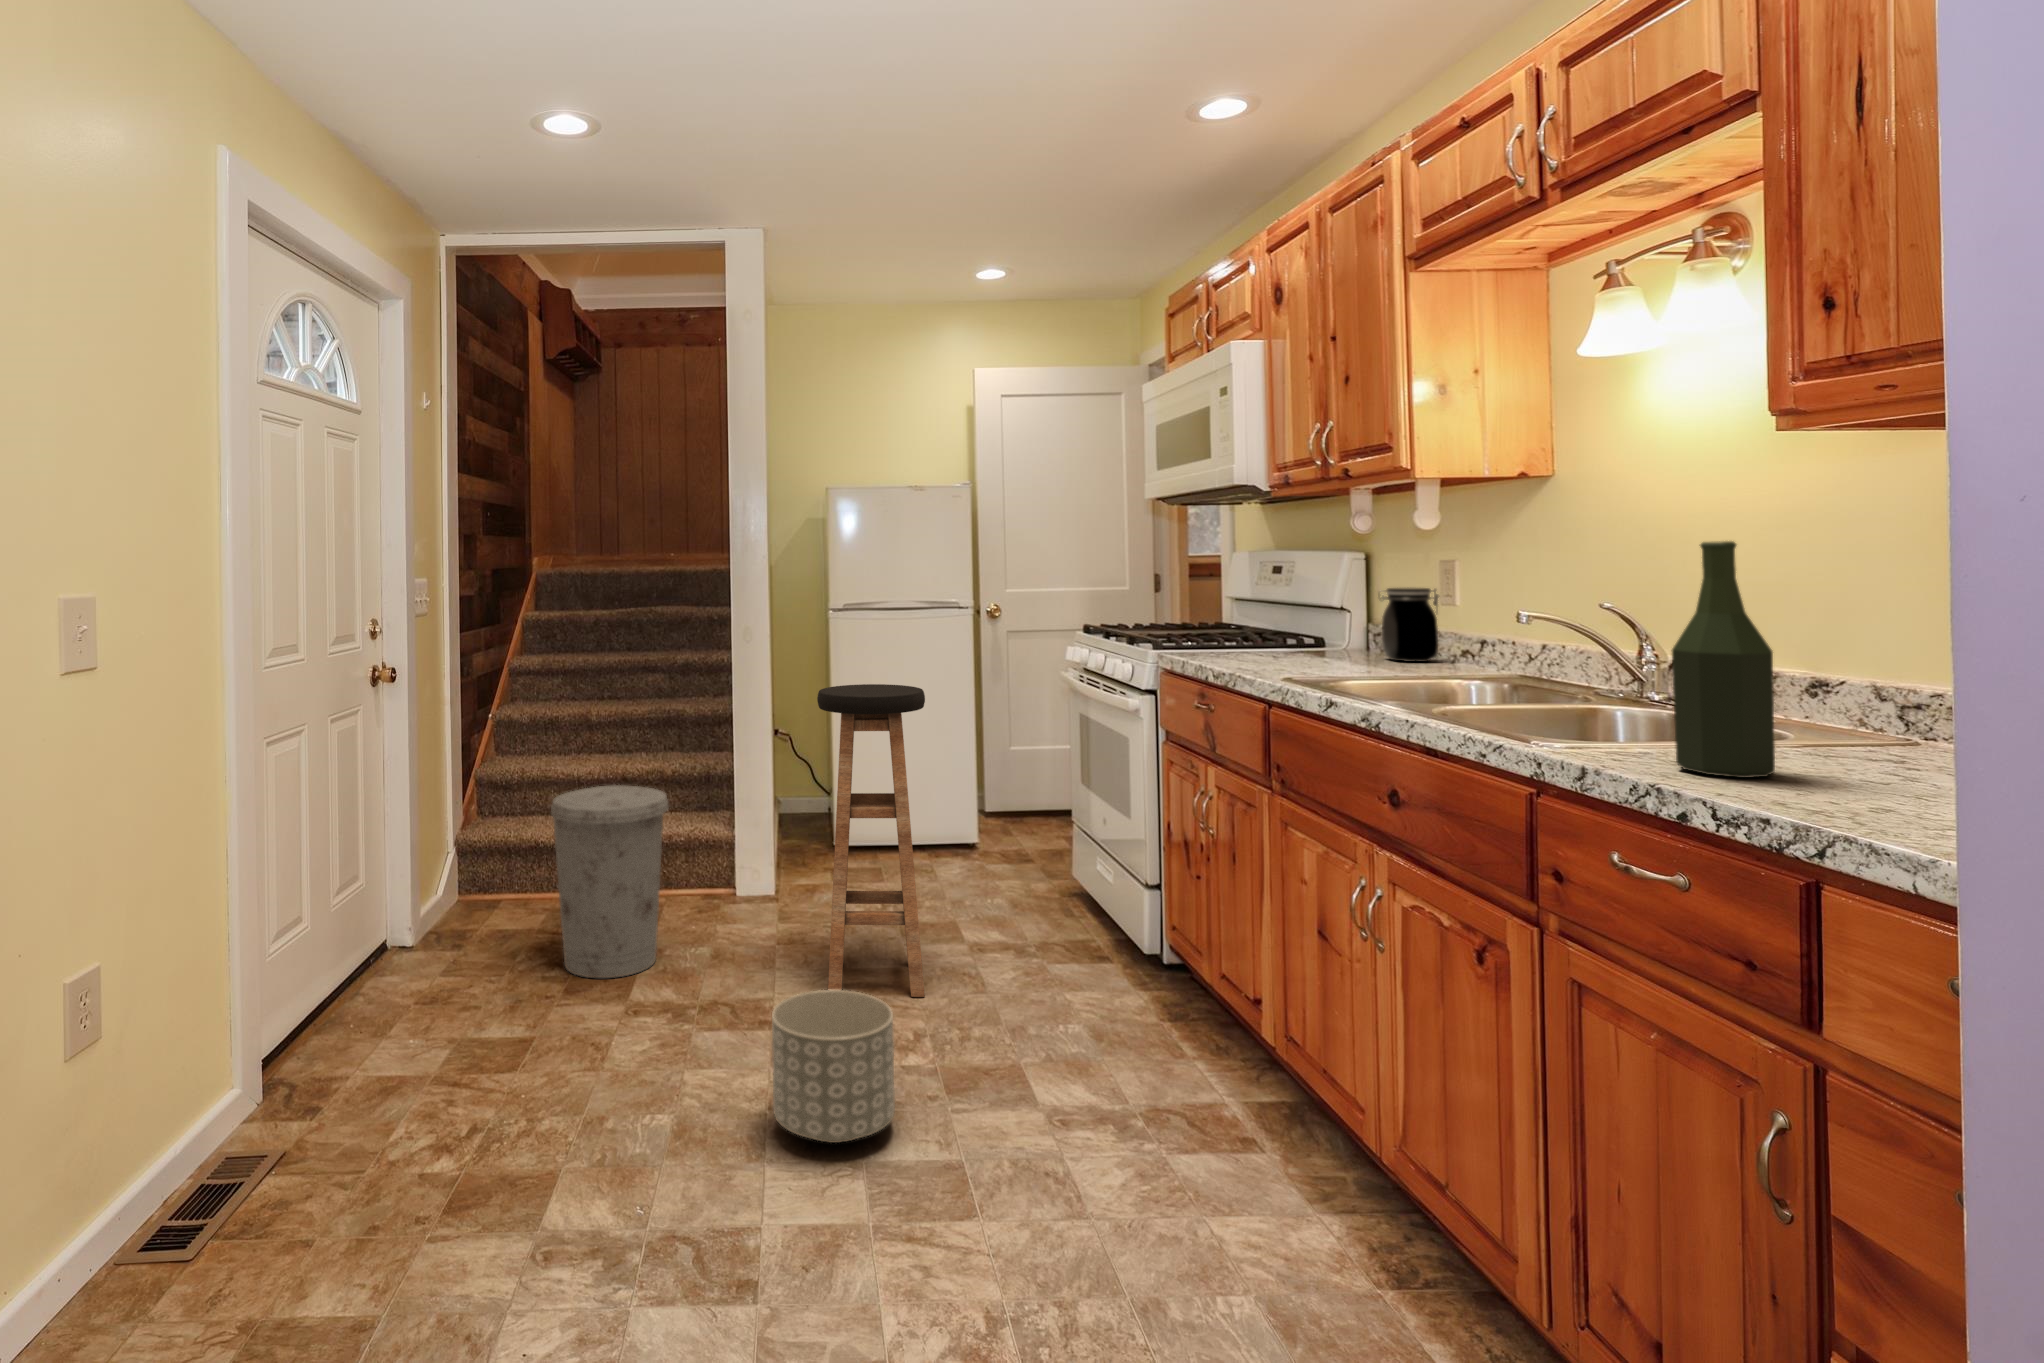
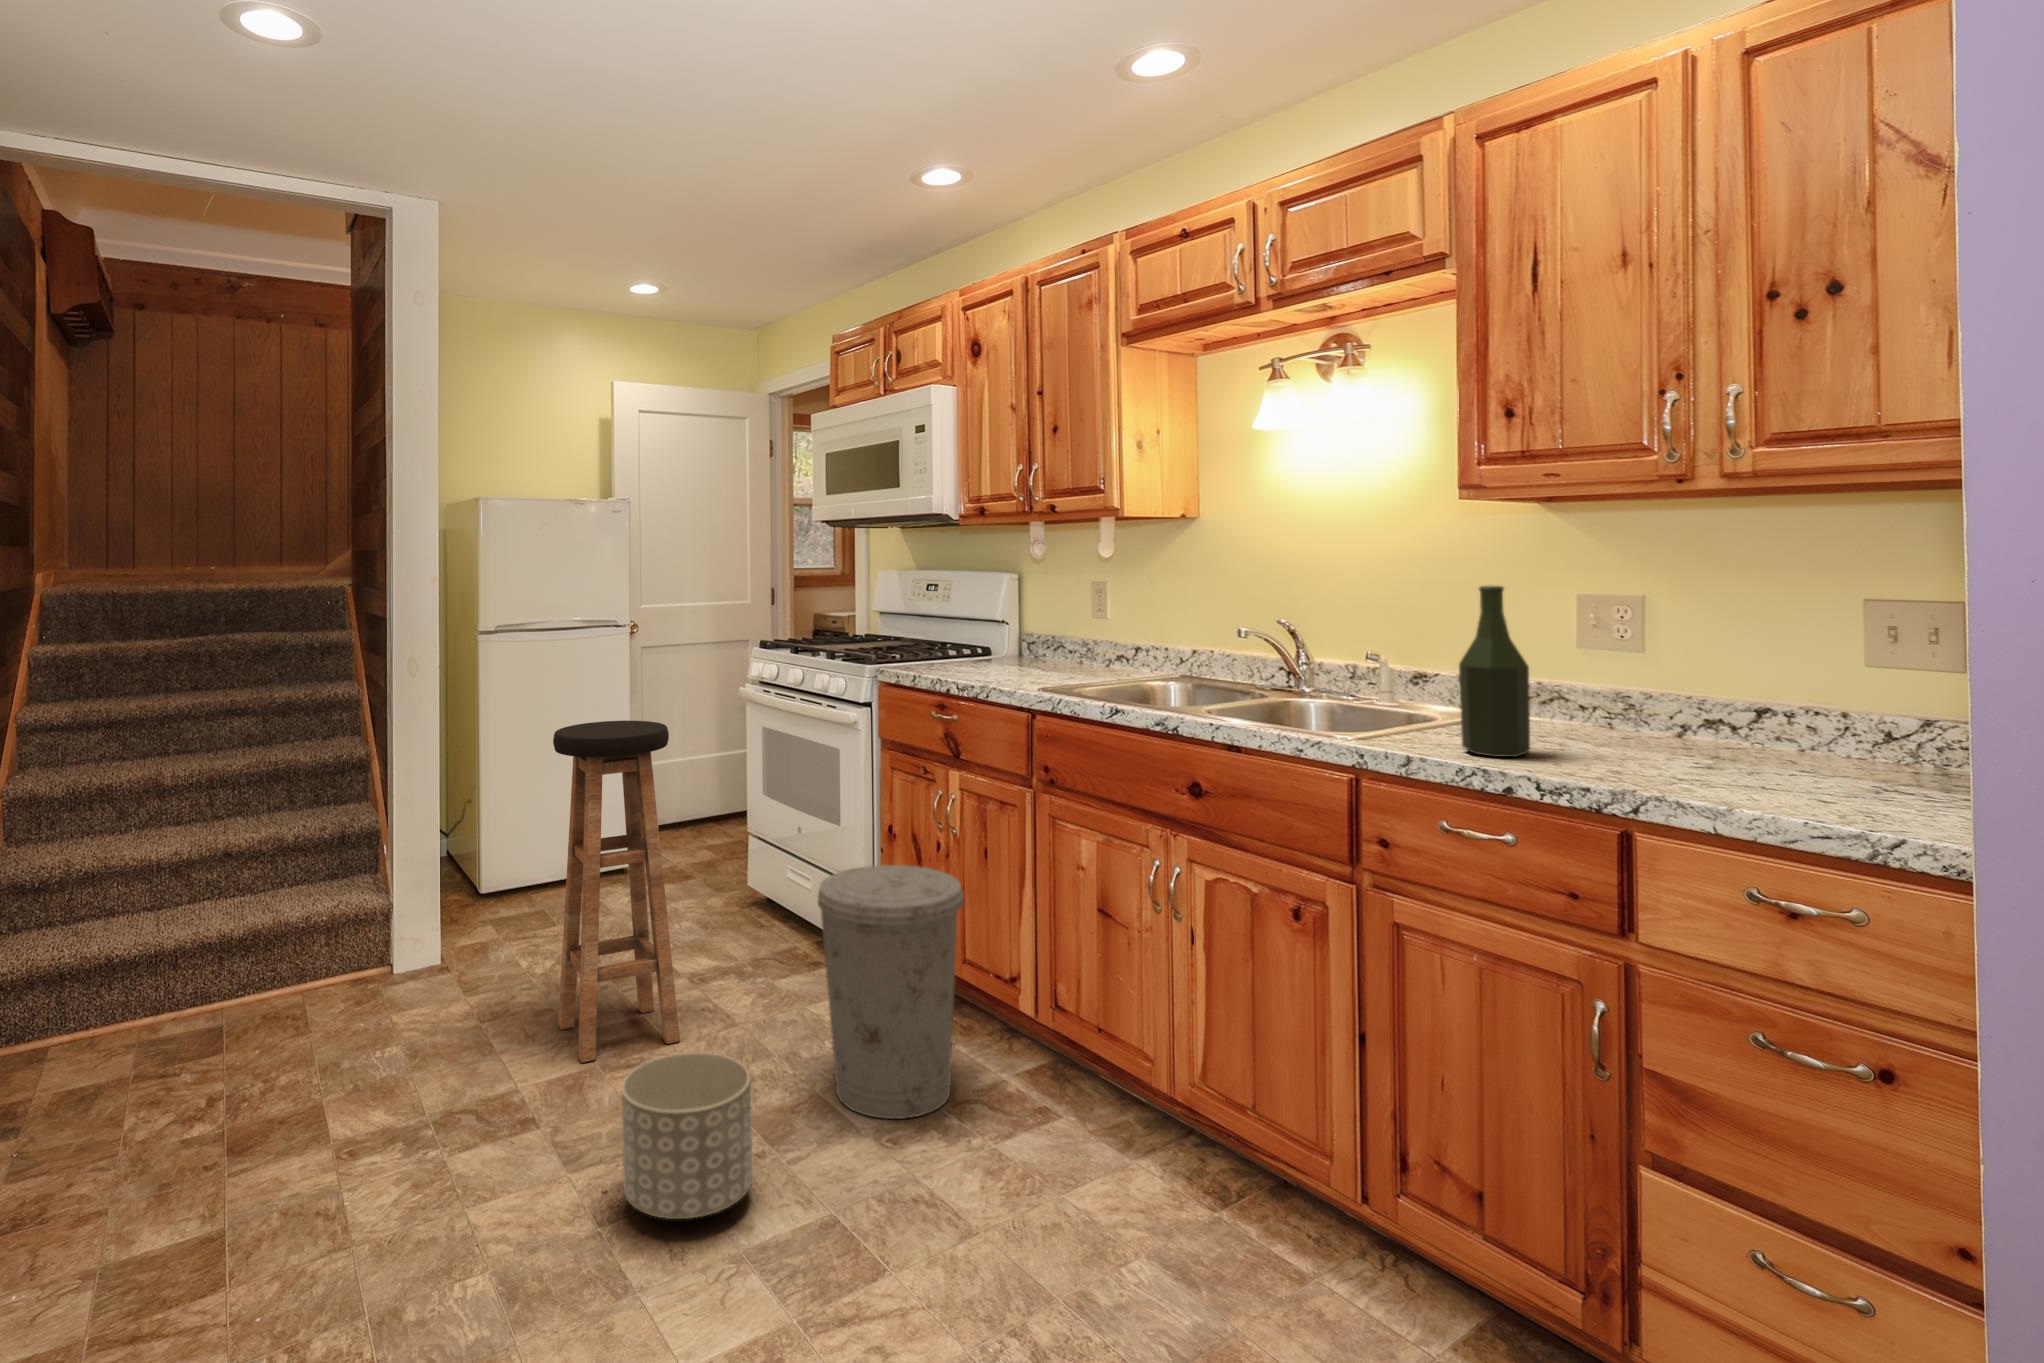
jar: present [1380,587,1439,662] -> none [1056,604,1103,668]
trash can: present [551,785,668,978] -> present [818,865,964,1119]

